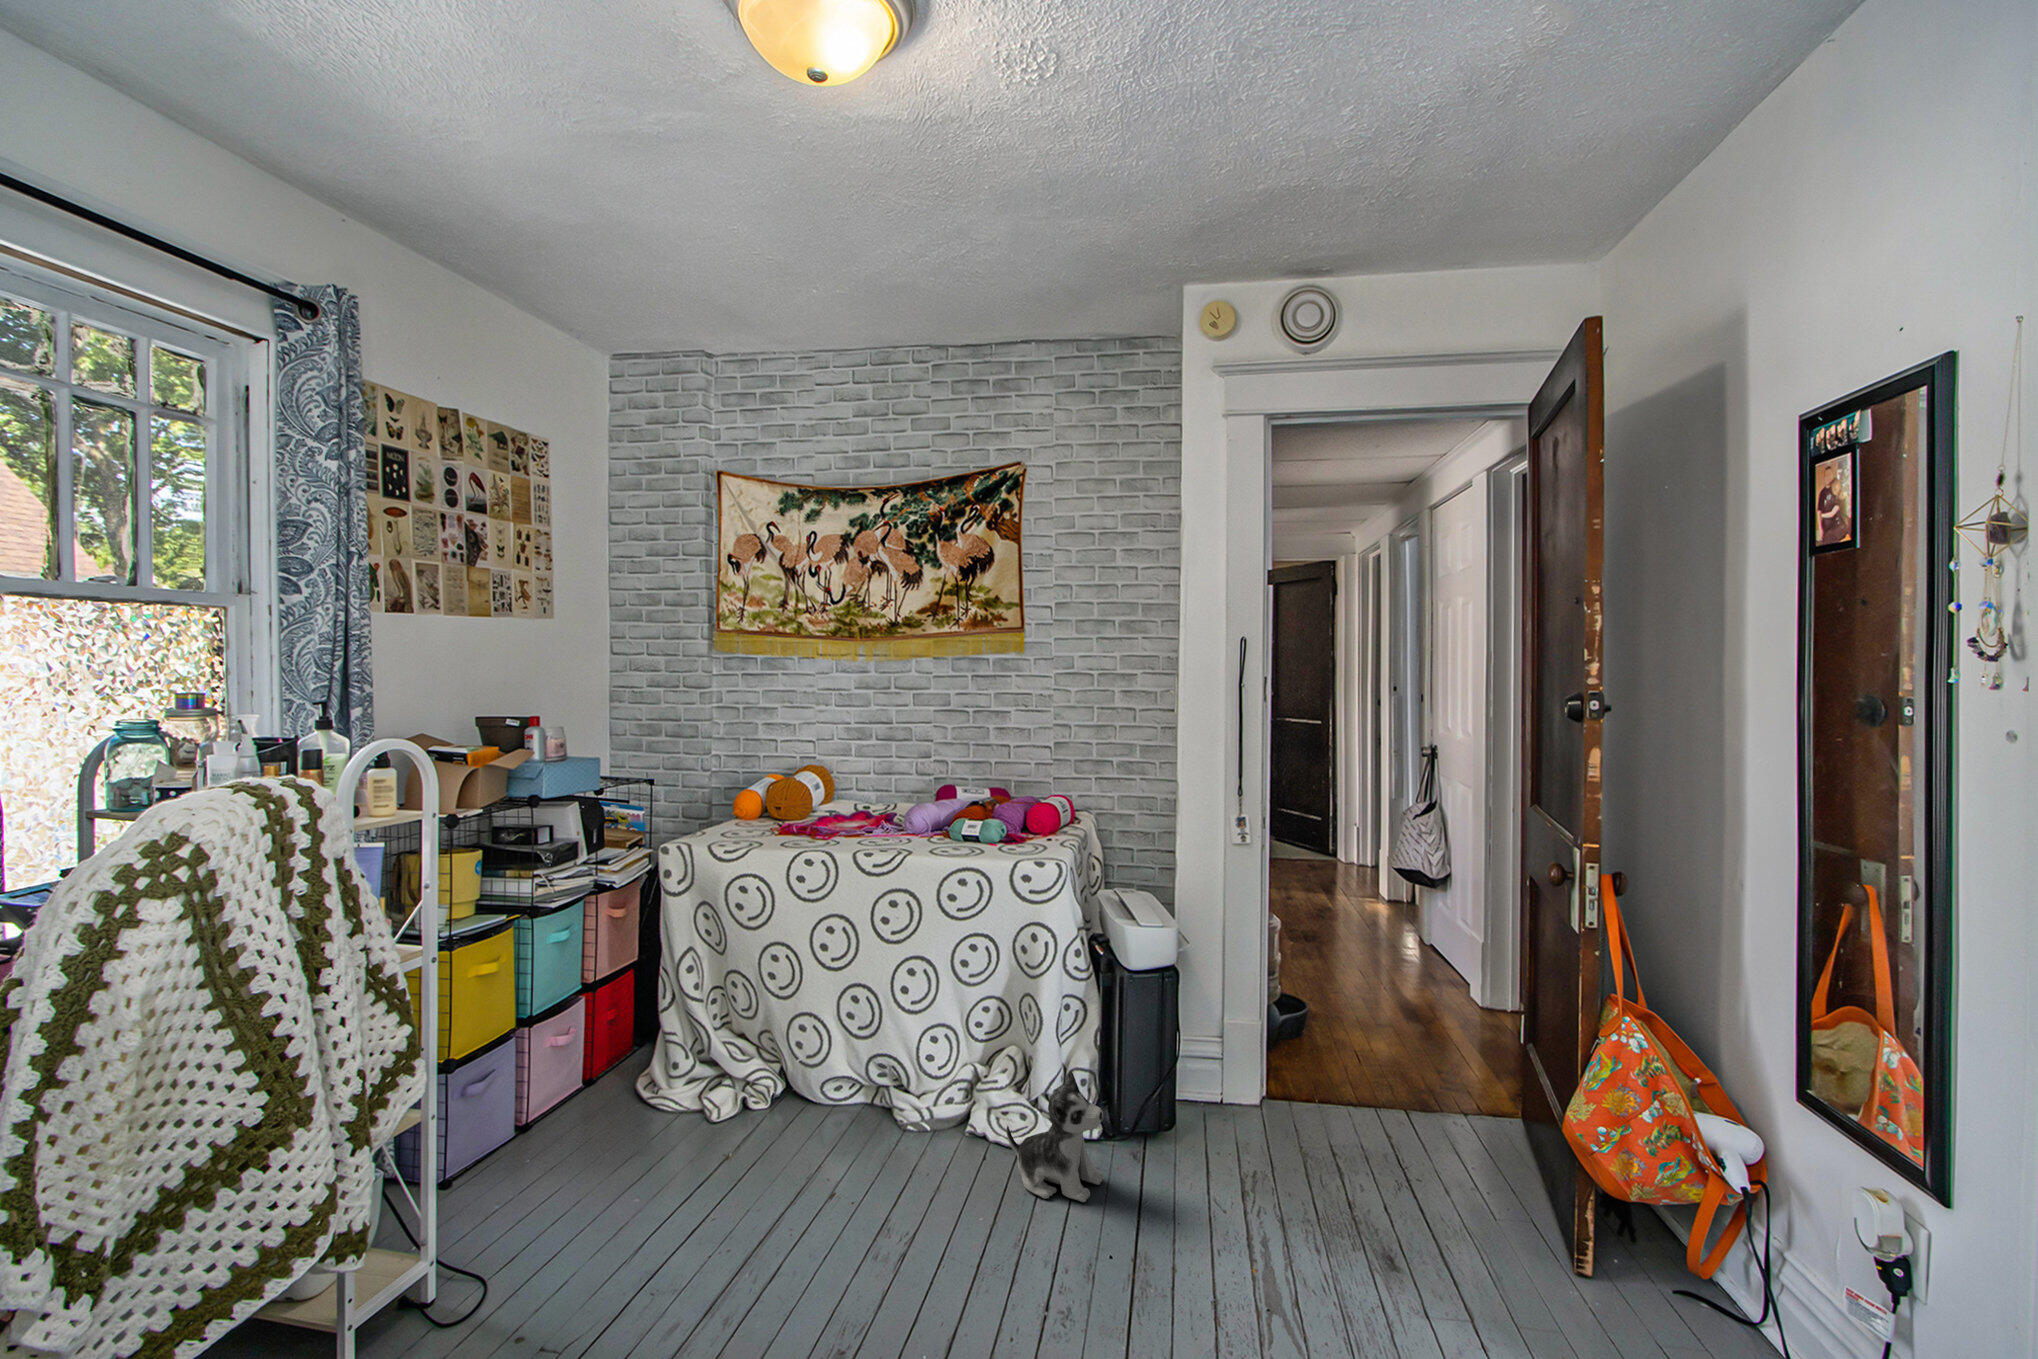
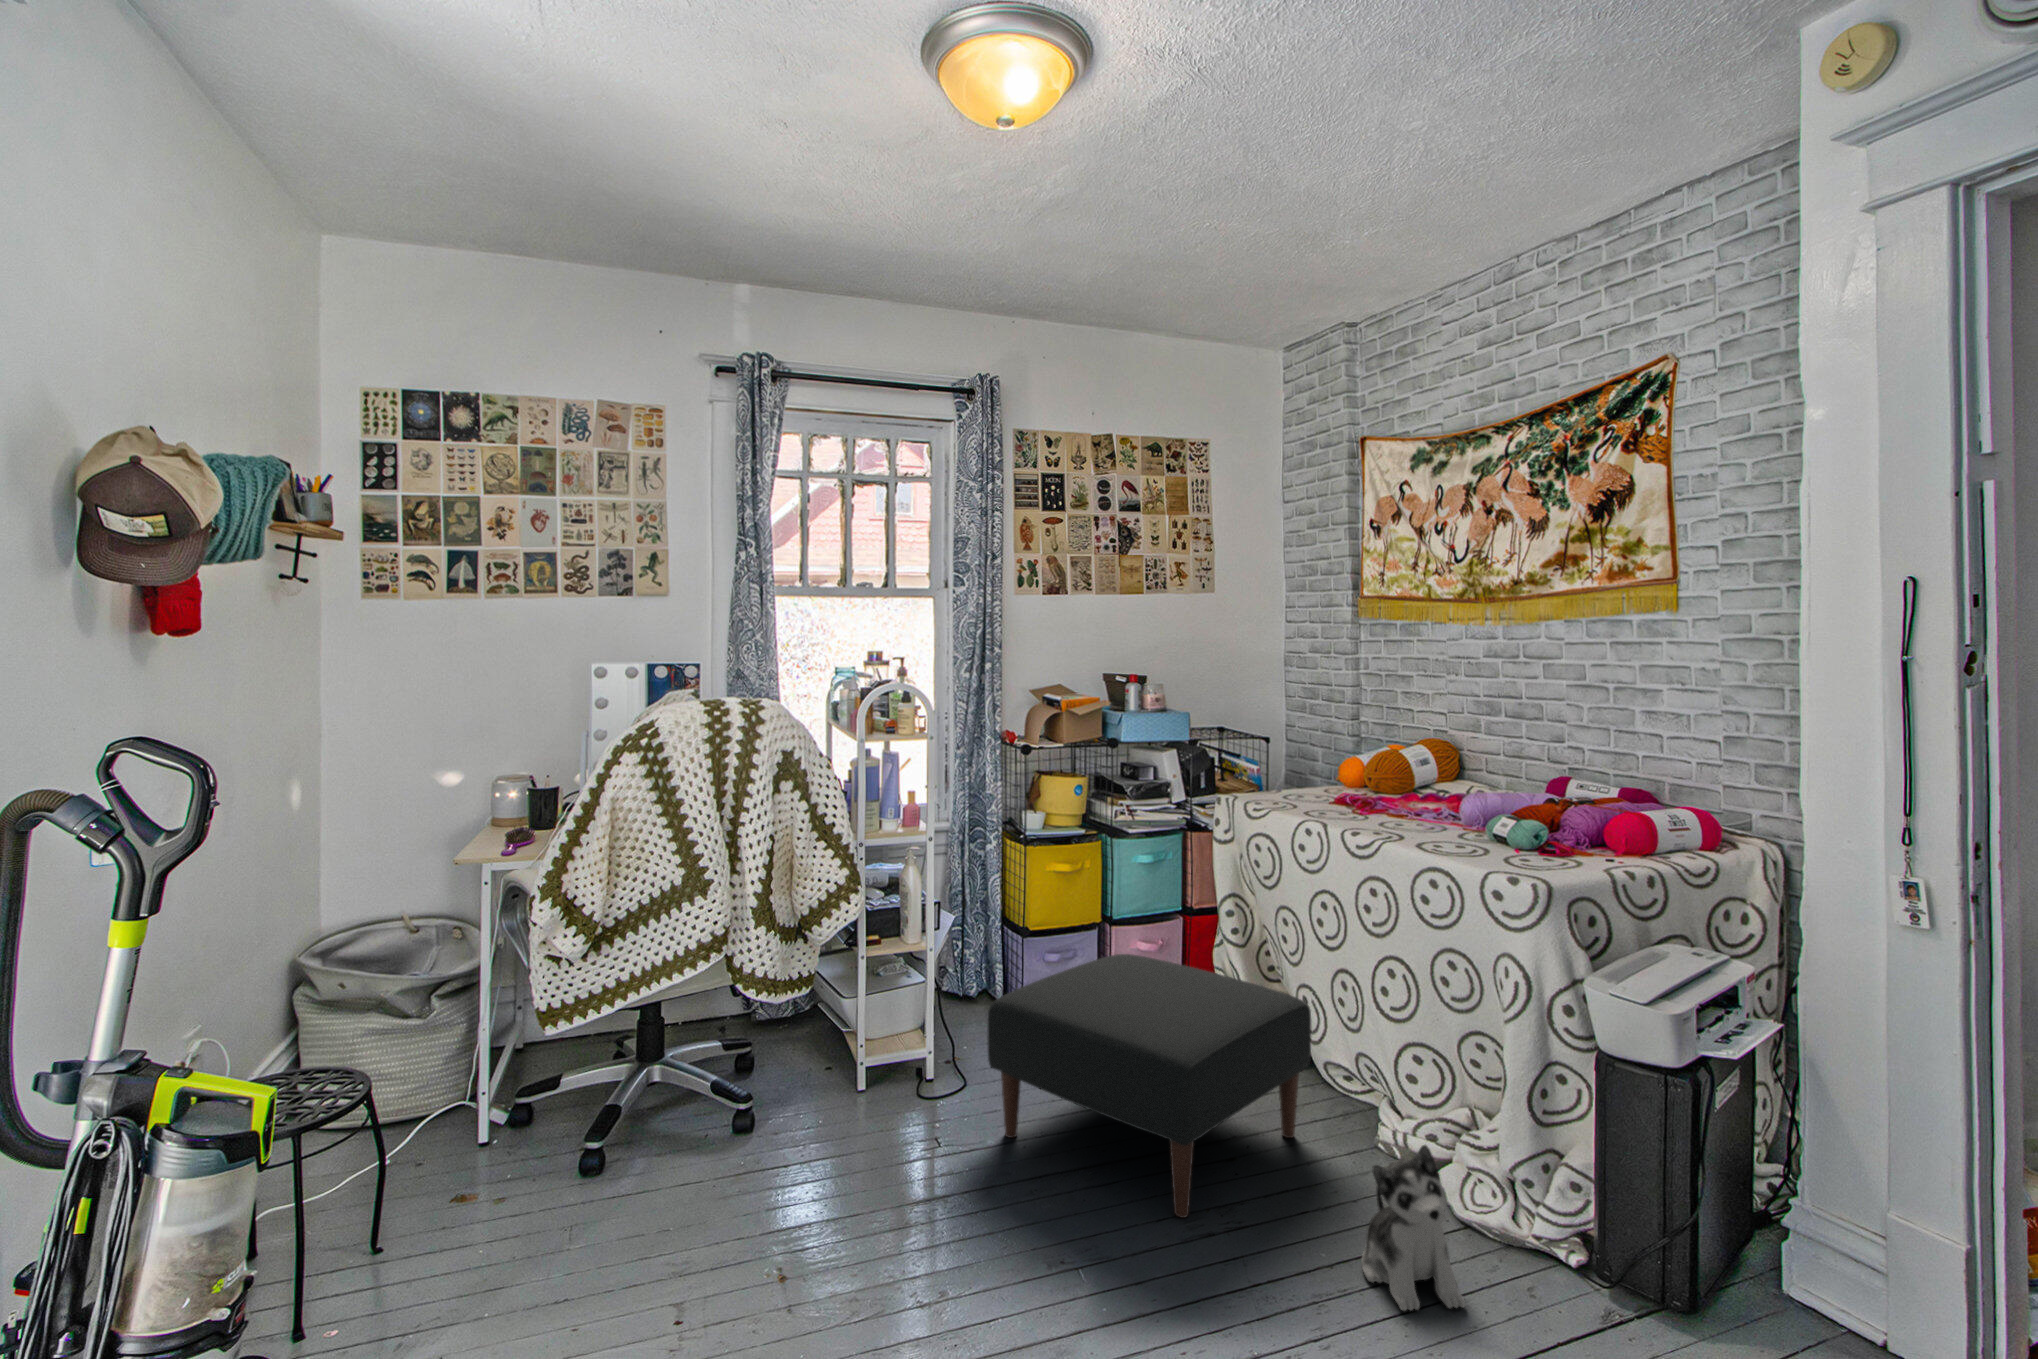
ottoman: none [619,1009,907,1279] -> present [988,954,1311,1217]

